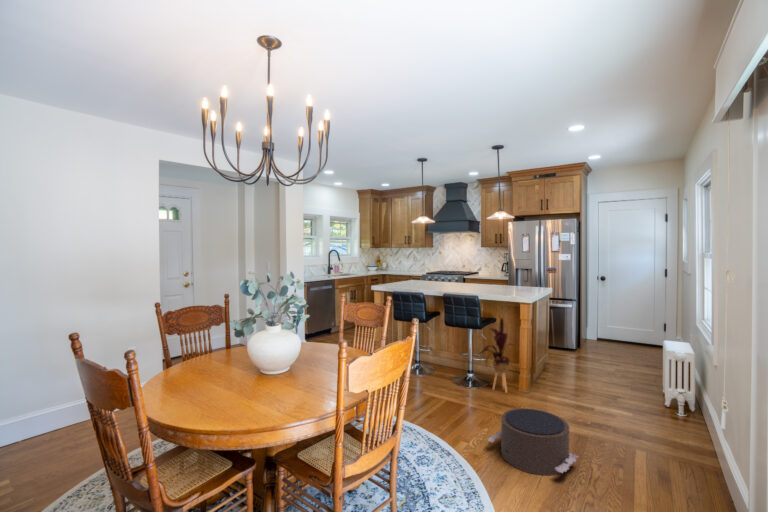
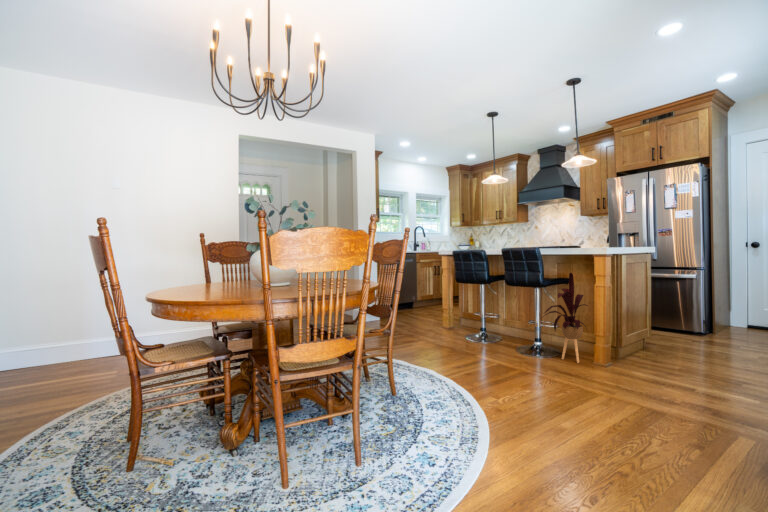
pouf: present [487,408,578,475] -> none [516,364,633,441]

